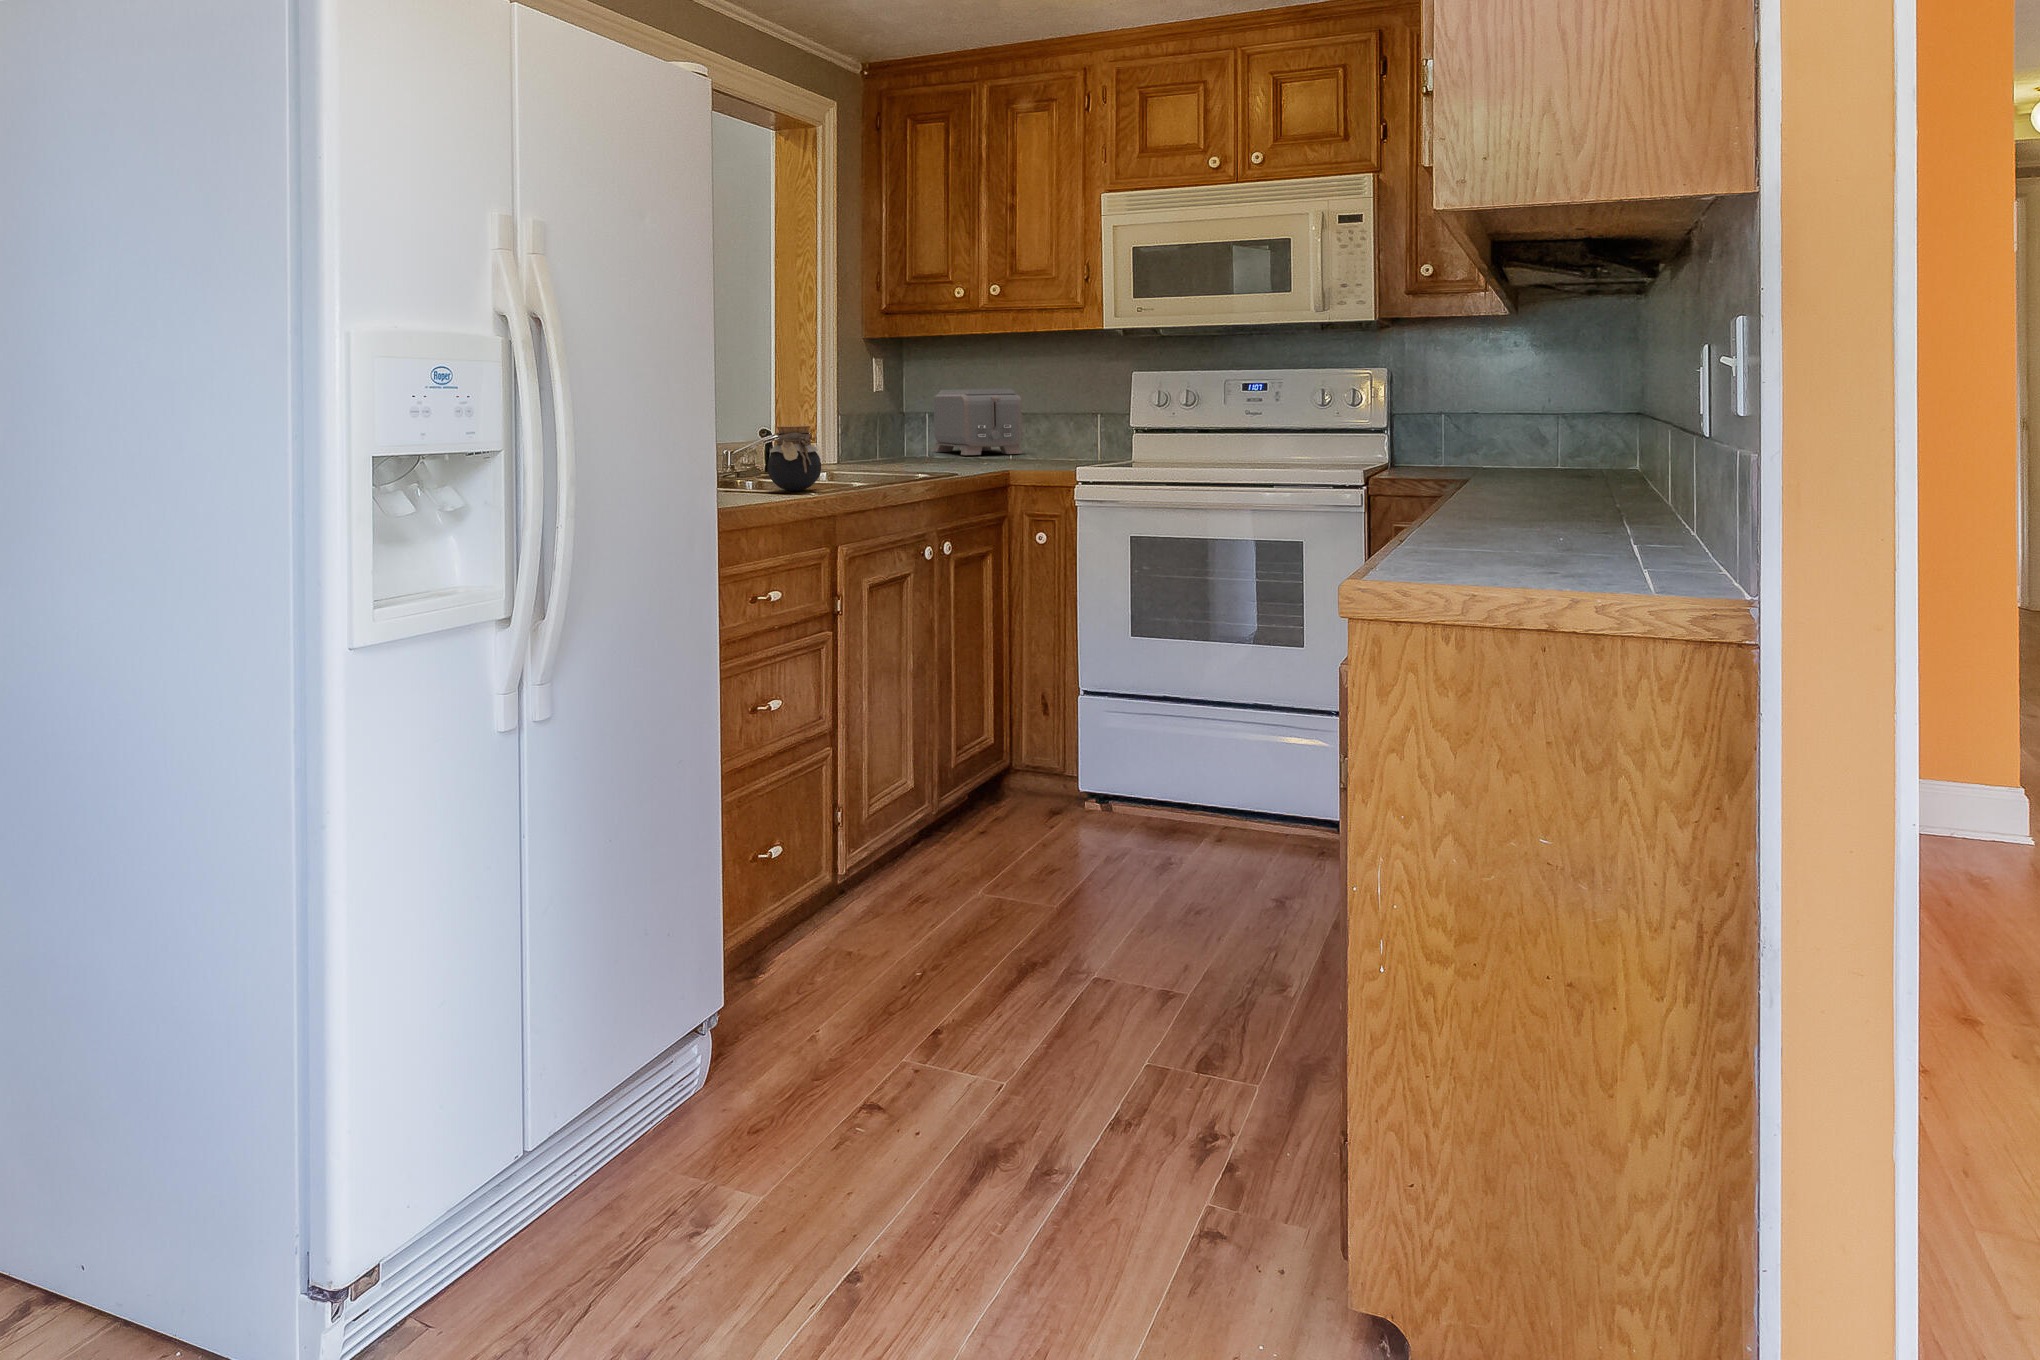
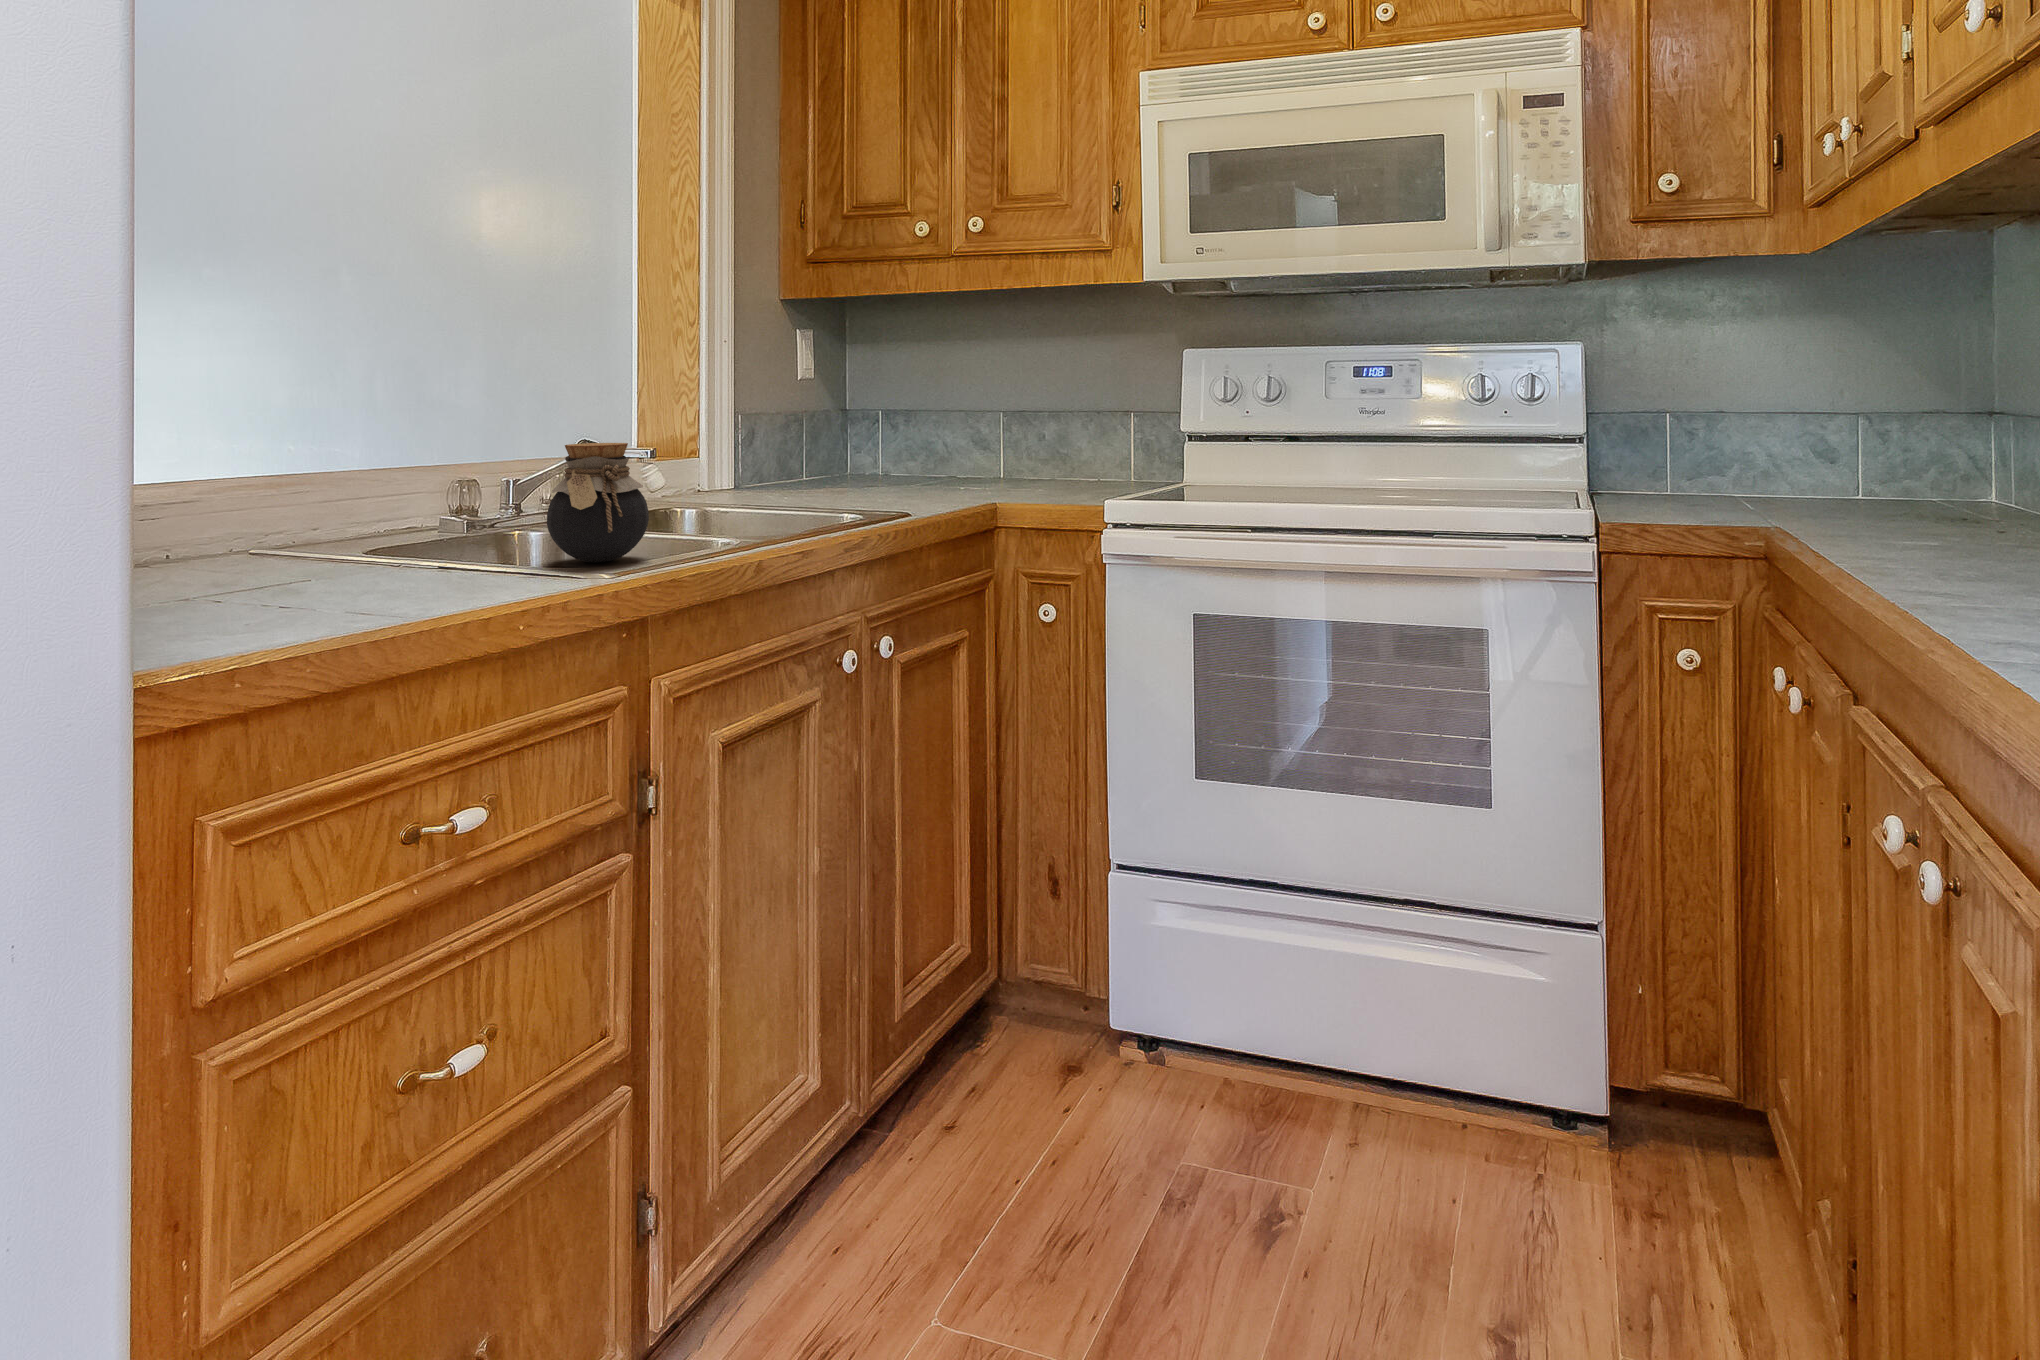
toaster: present [933,389,1022,455] -> none [892,374,1021,473]

